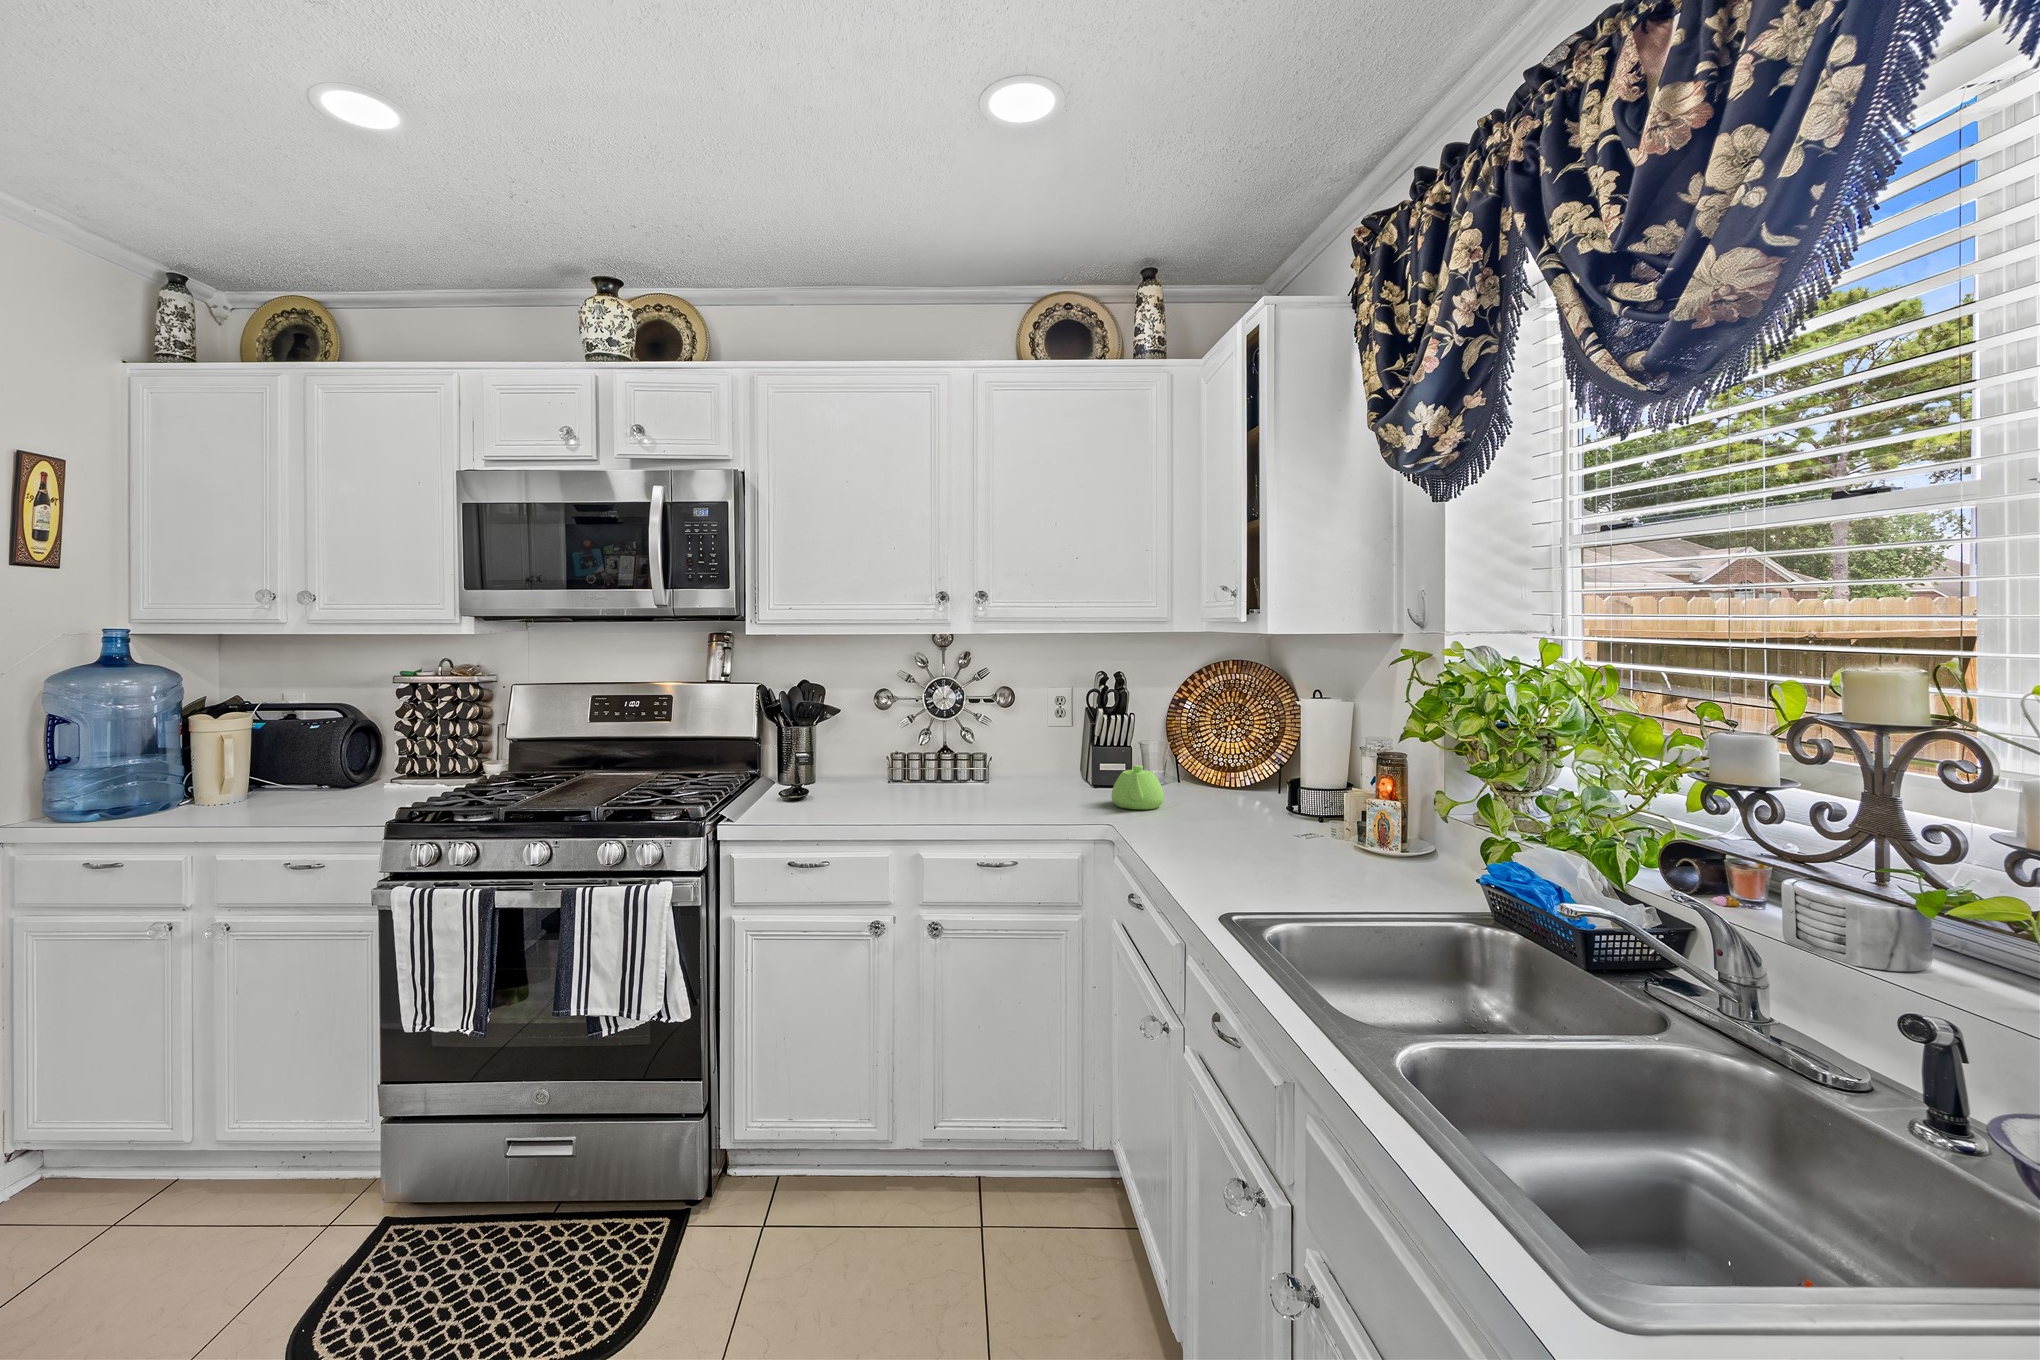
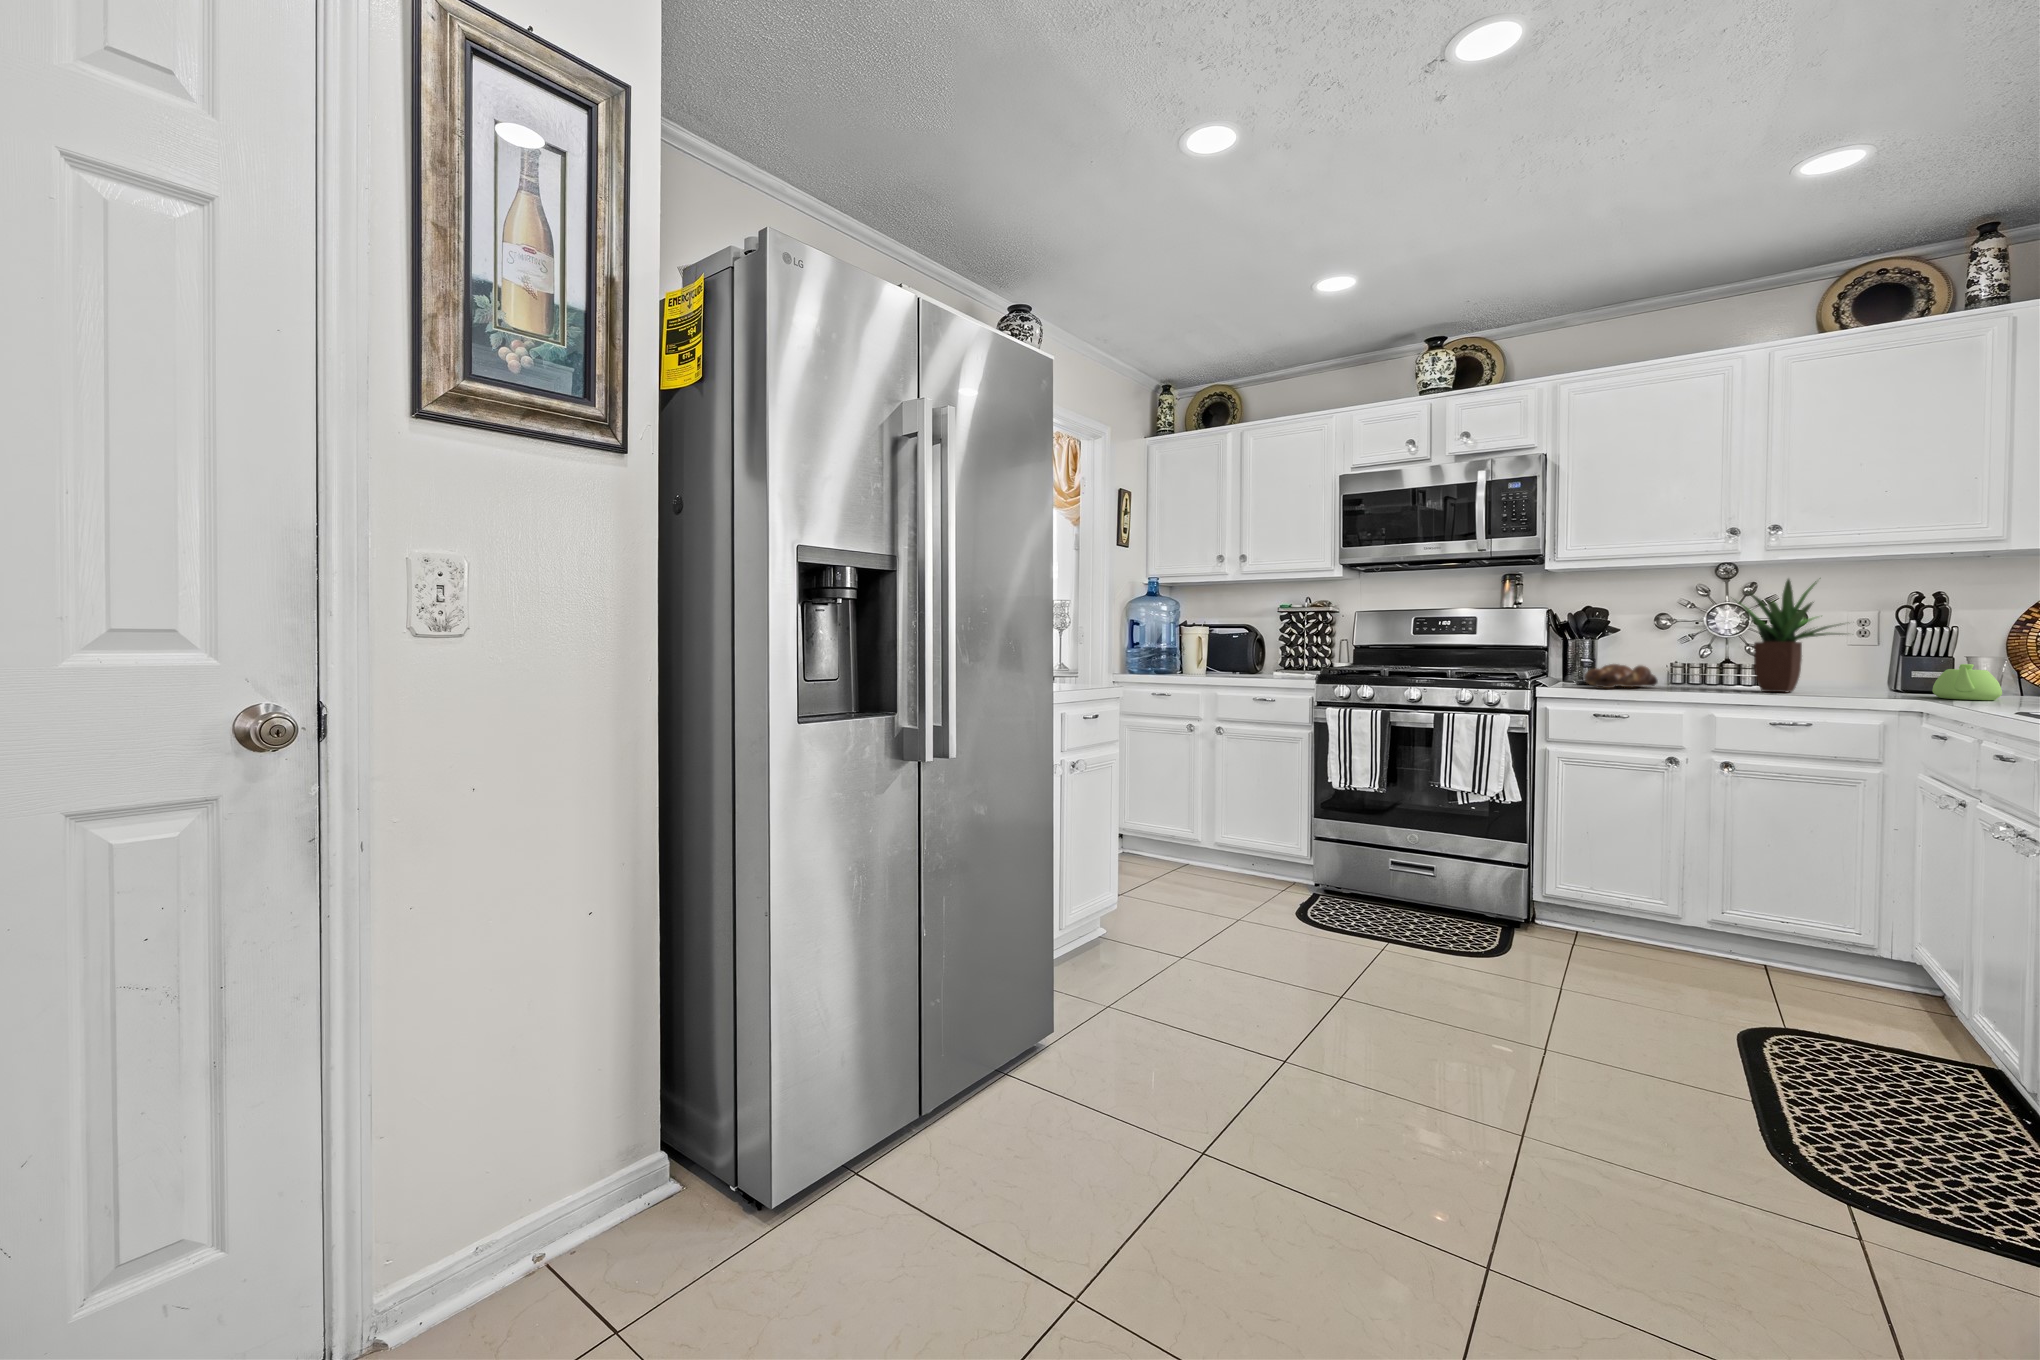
potted plant: none [935,659,1048,806] -> present [1739,579,1843,693]
bread loaf: none [779,774,866,815] -> present [1584,664,1658,688]

